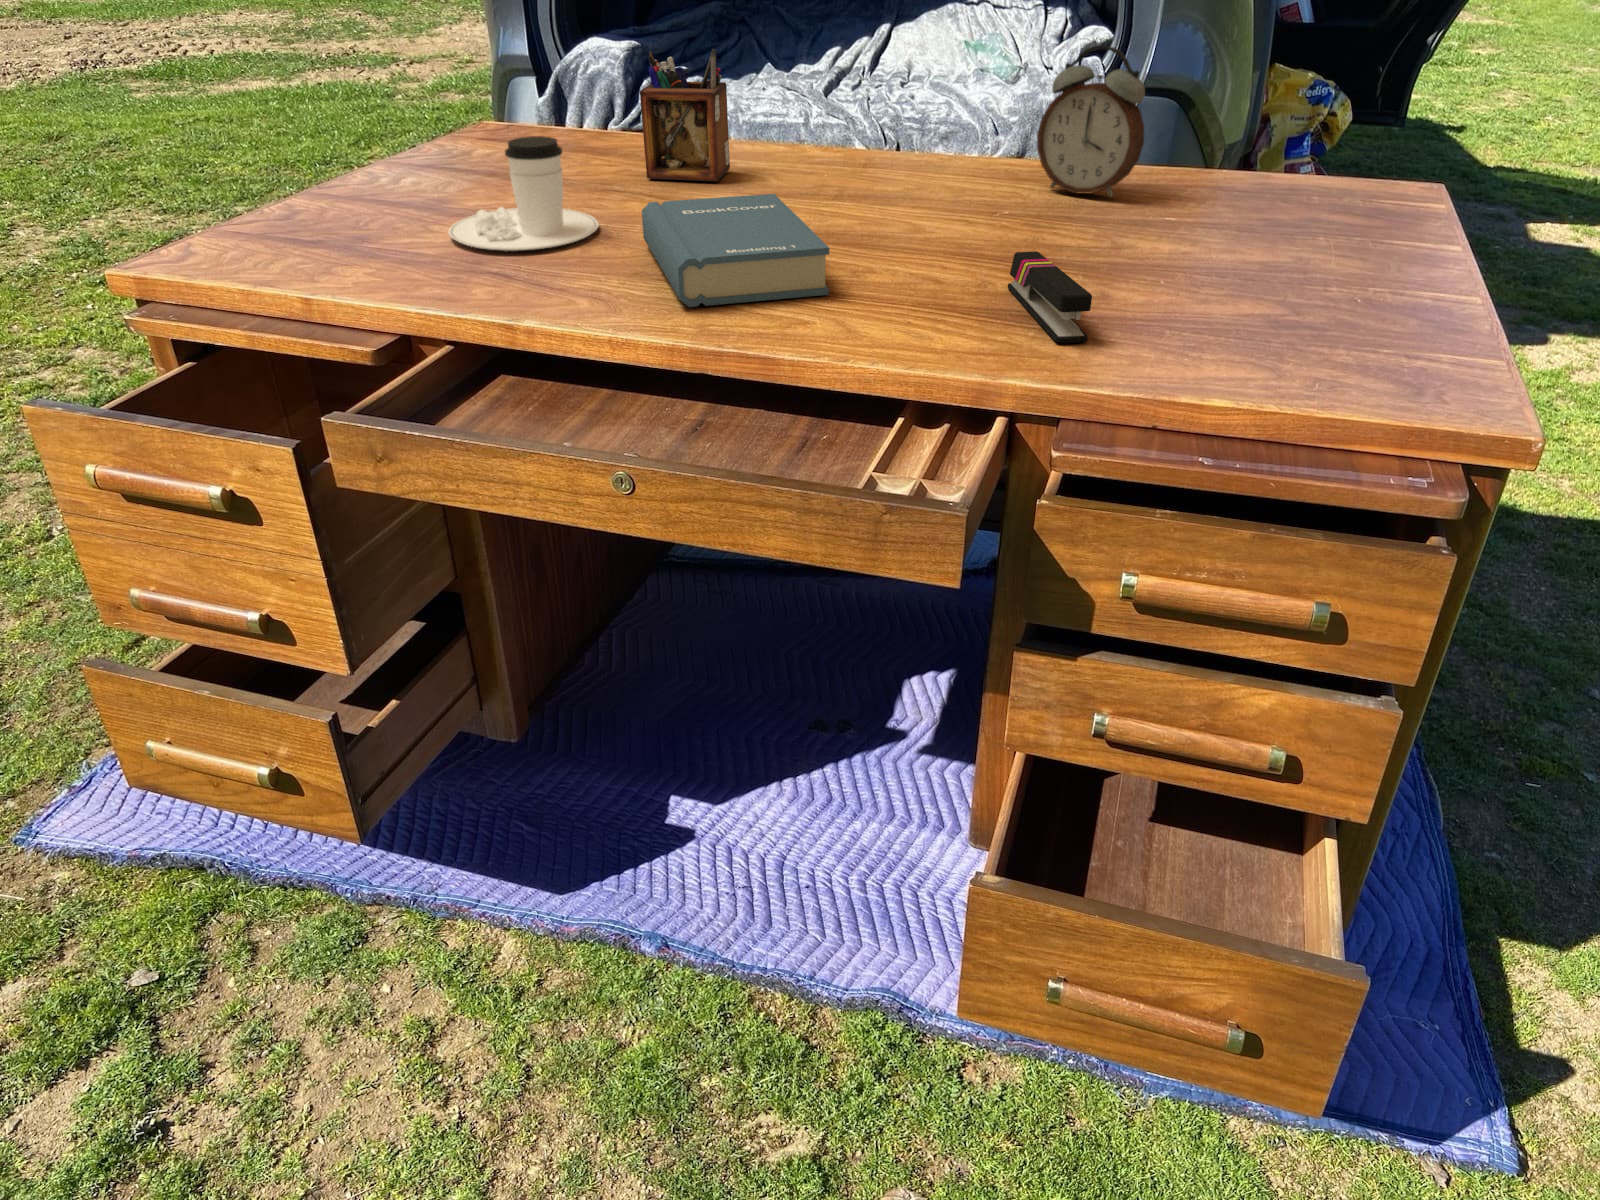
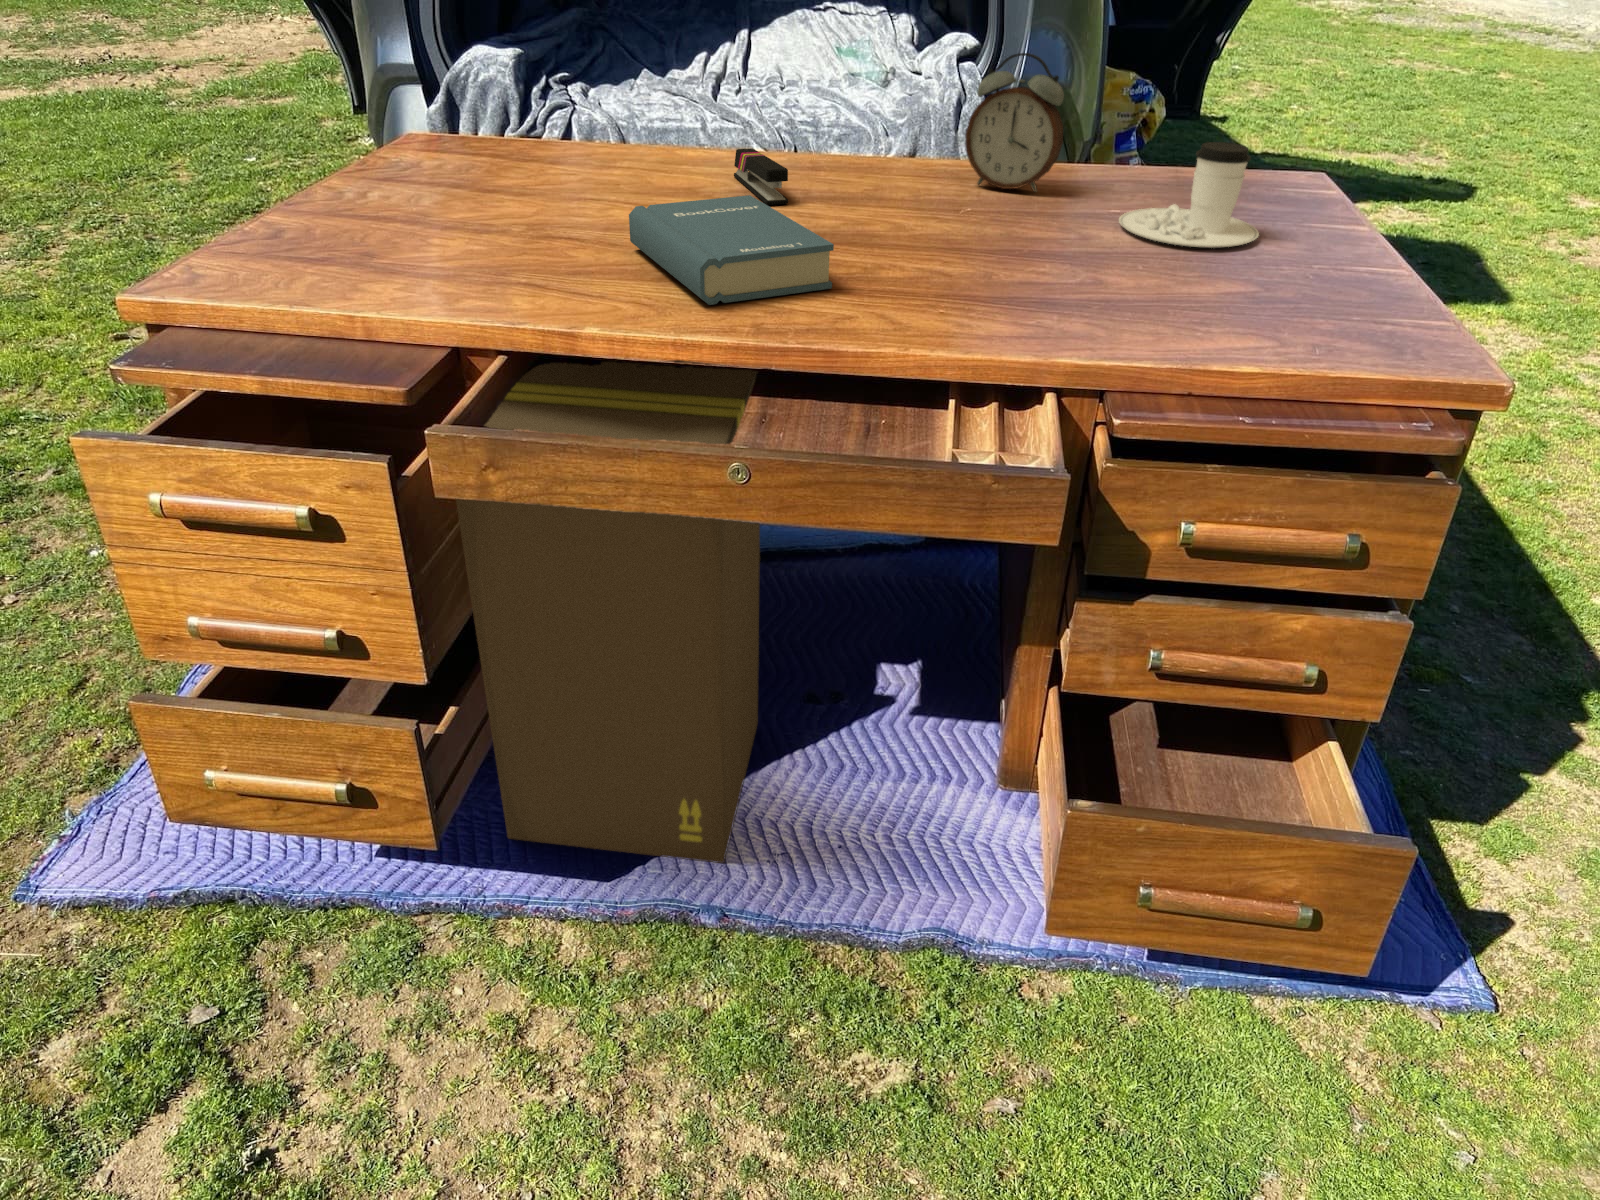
desk organizer: present [640,49,730,181] -> none [588,57,672,185]
coffee cup: present [449,136,598,251] -> present [1119,142,1259,248]
stapler: present [1008,252,1092,343] -> present [734,148,788,205]
cardboard box: none [396,337,760,891] -> present [456,360,760,863]

